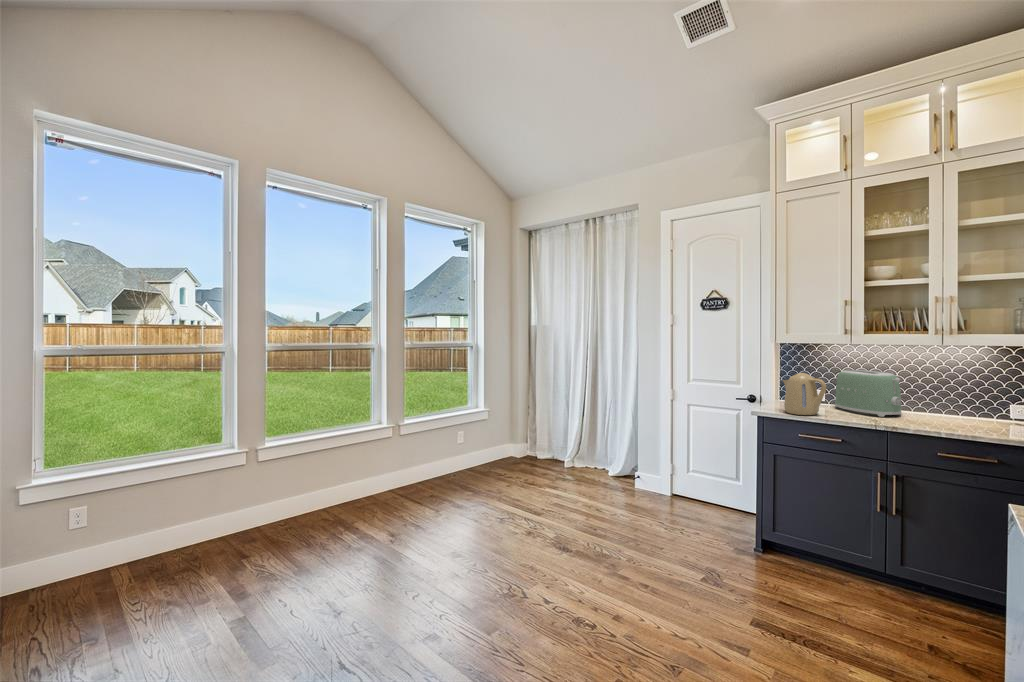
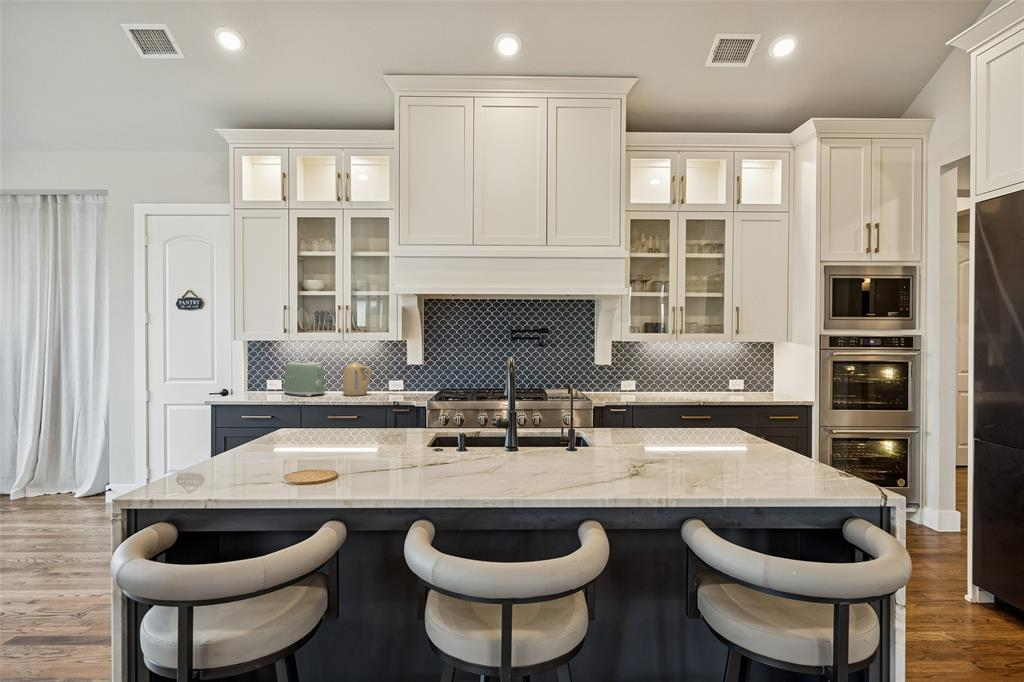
kettle: present [783,373,826,415] -> present [342,362,372,396]

